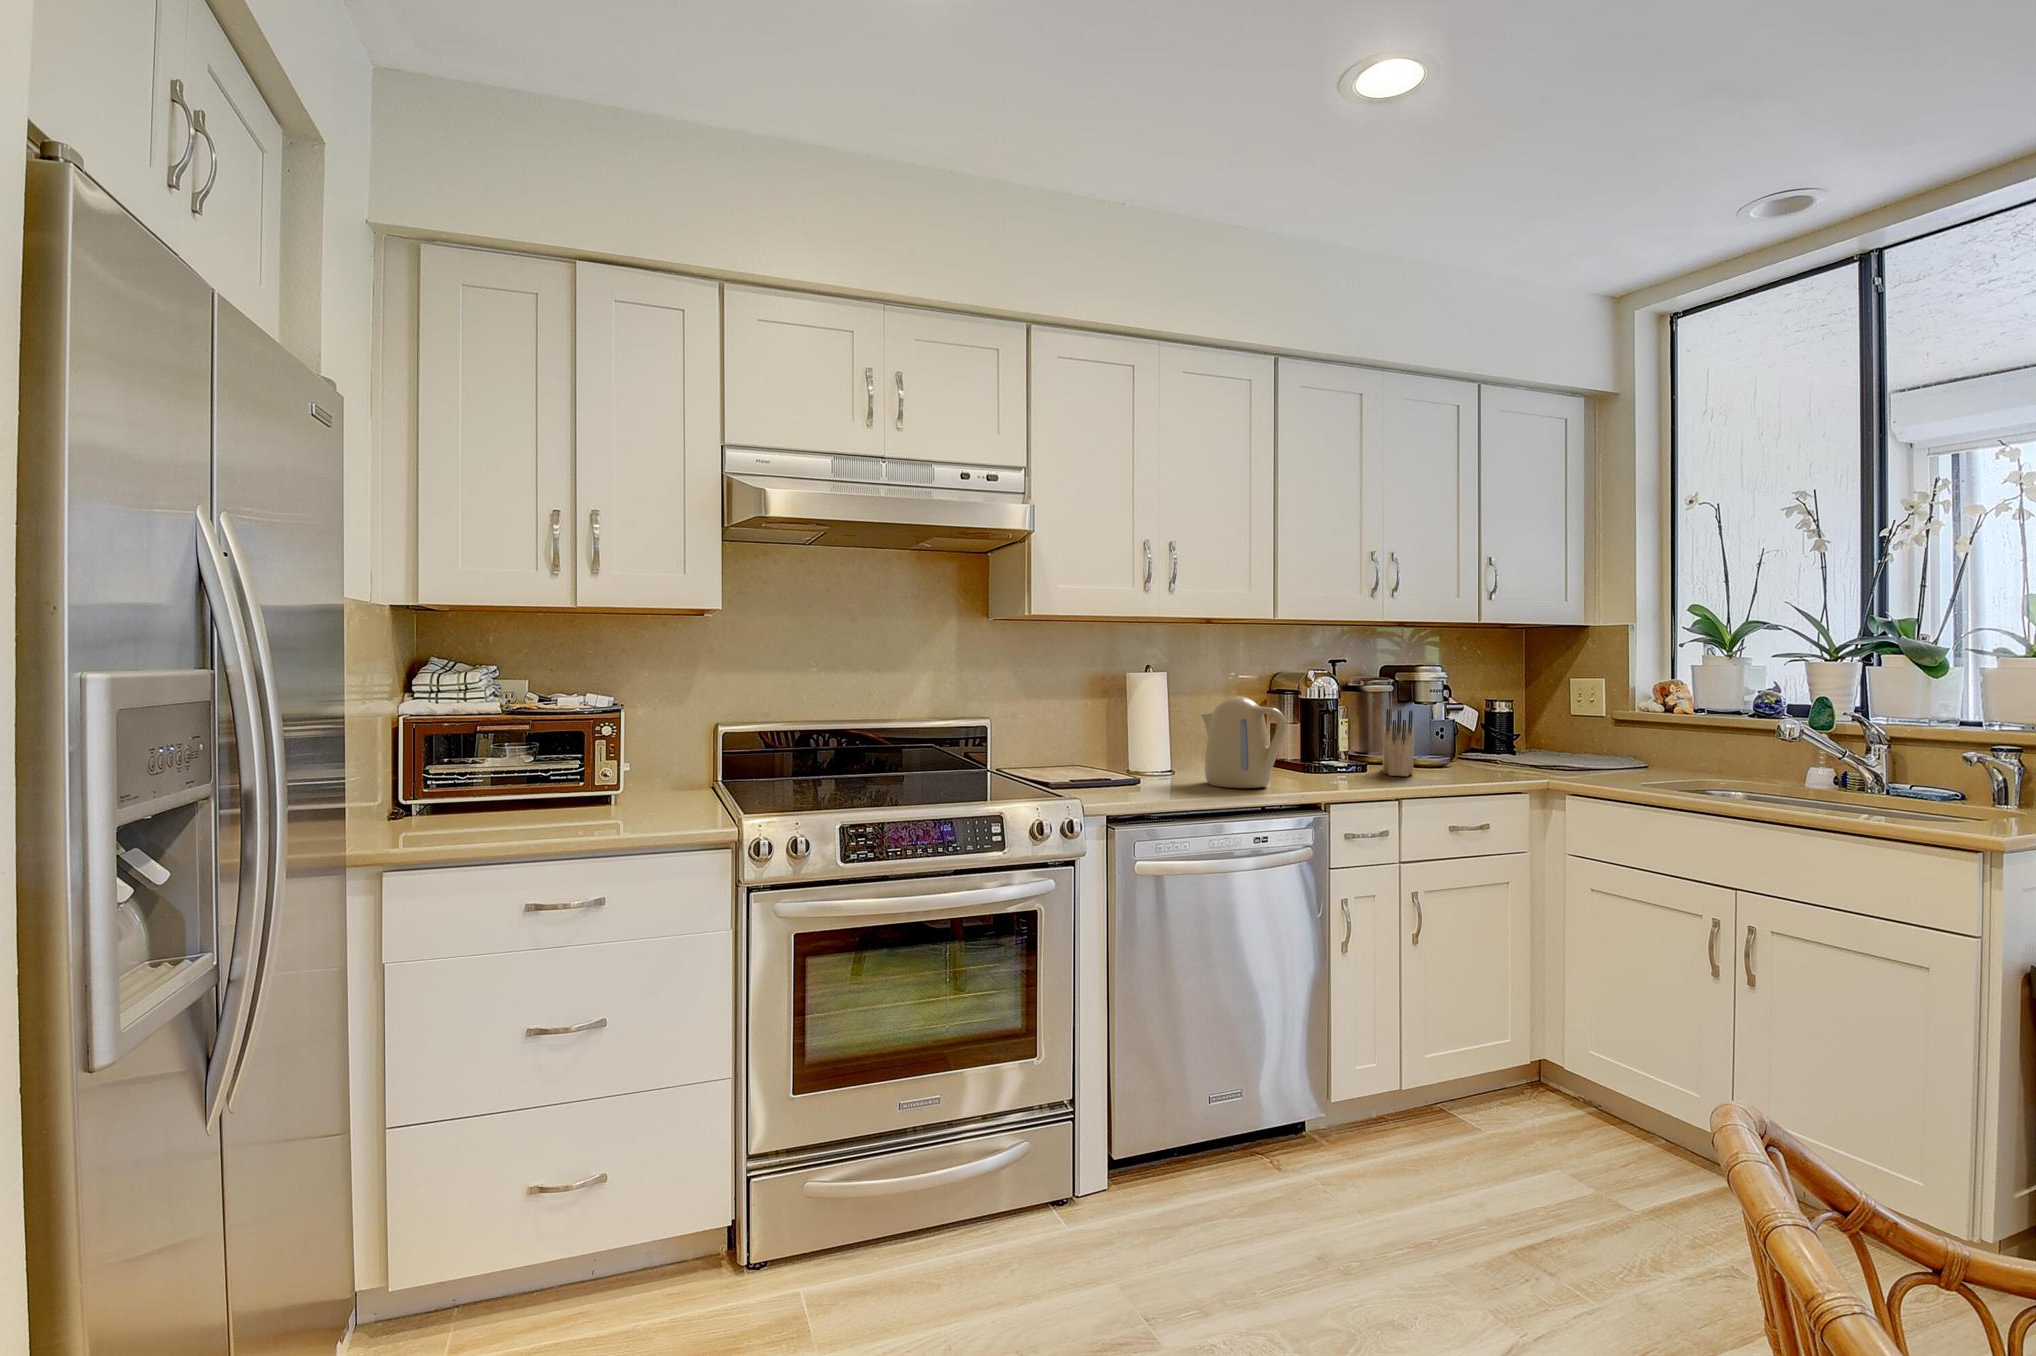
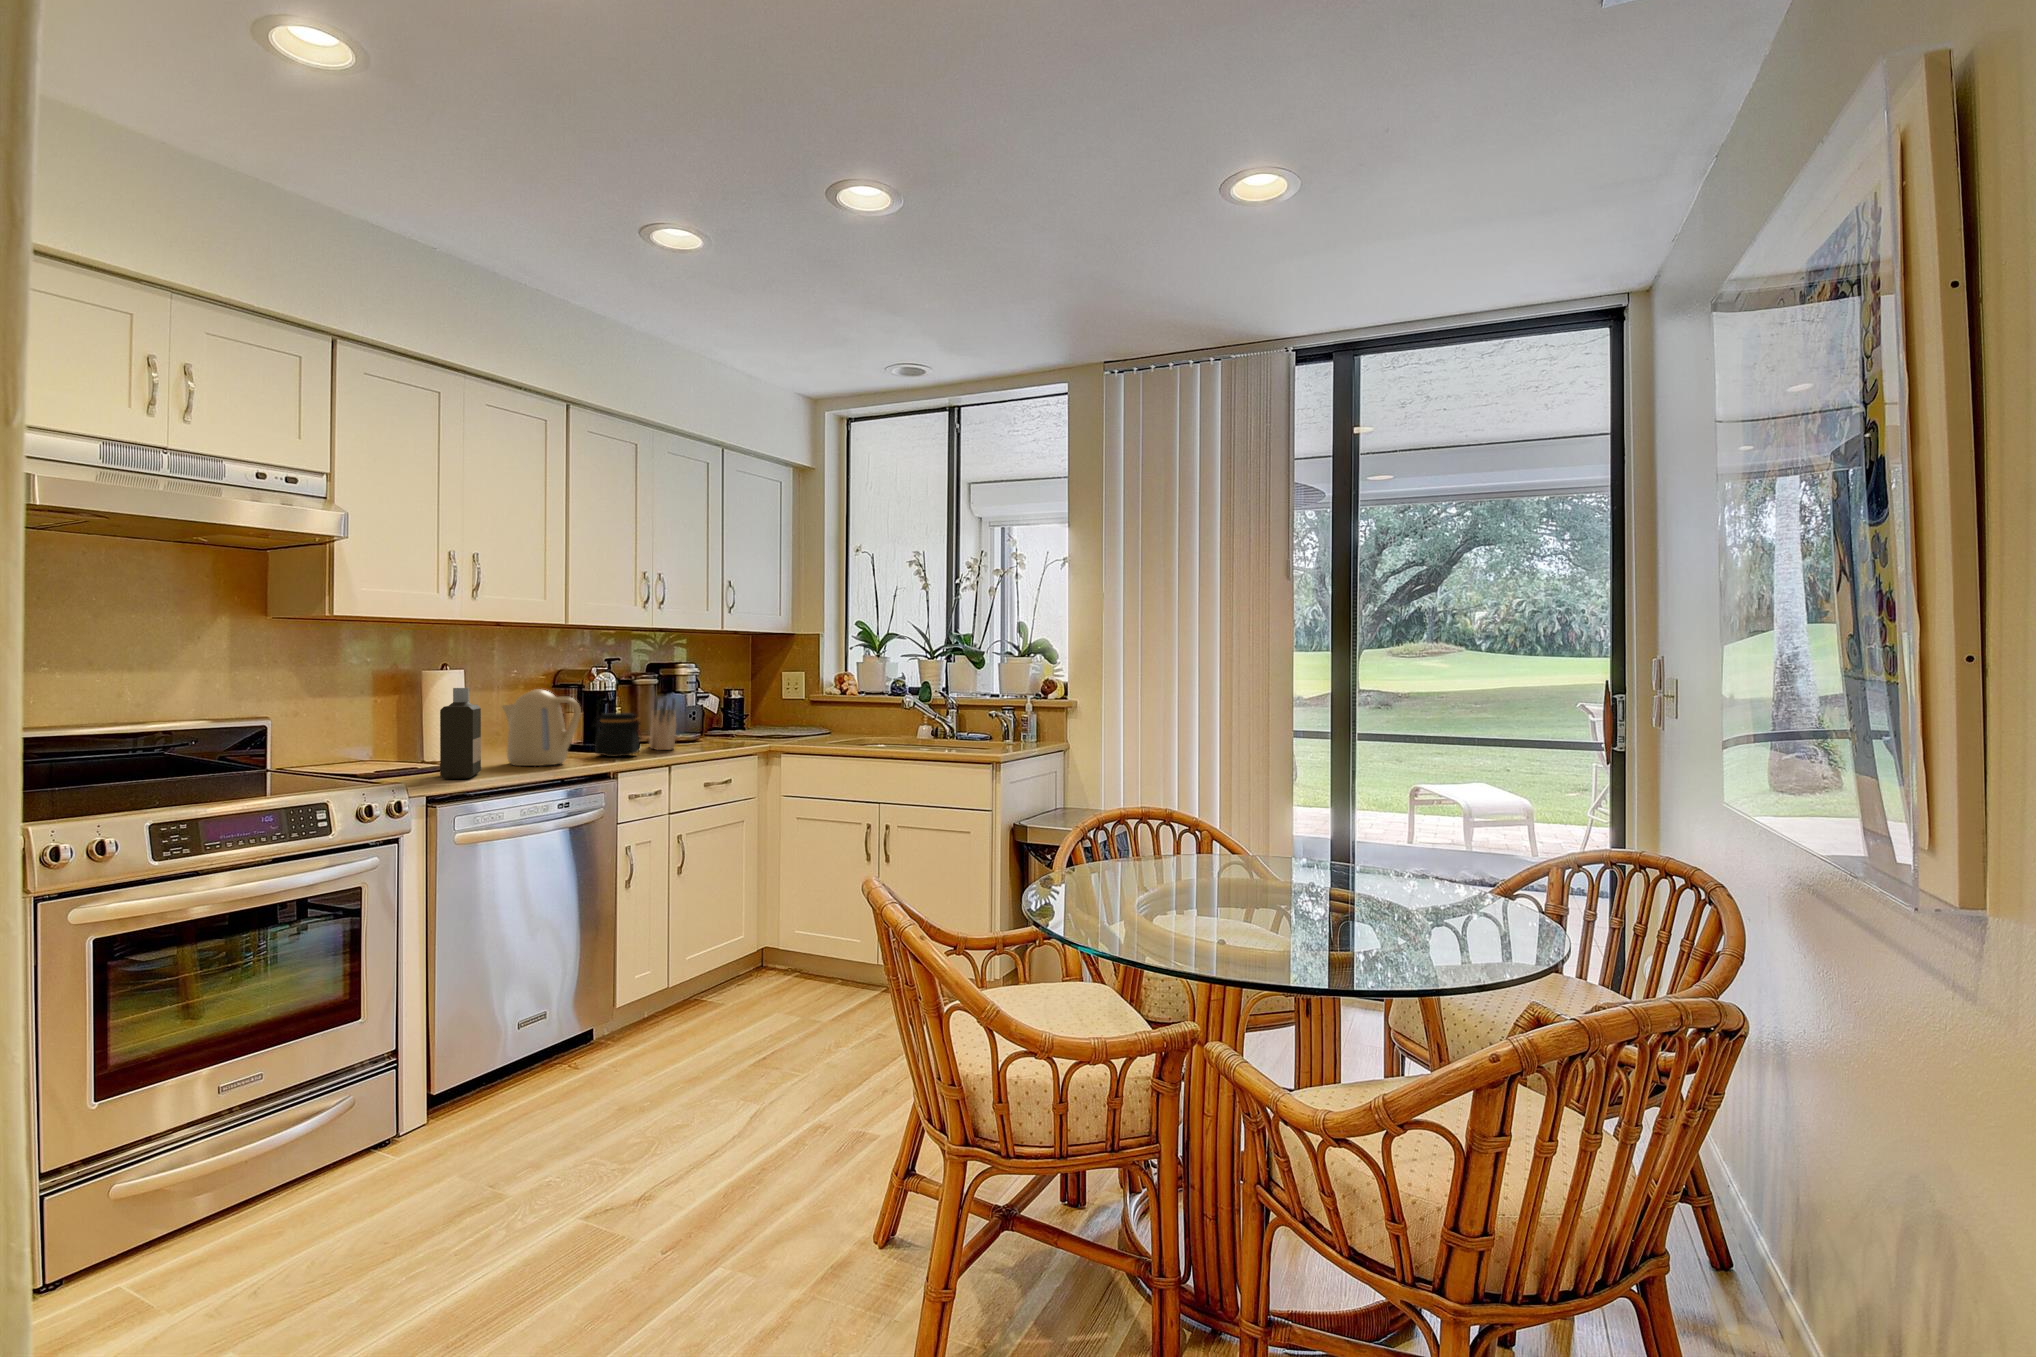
bottle: none [1121,694,1168,800] -> present [440,688,481,779]
jar: none [1306,727,1367,782] -> present [592,713,641,757]

